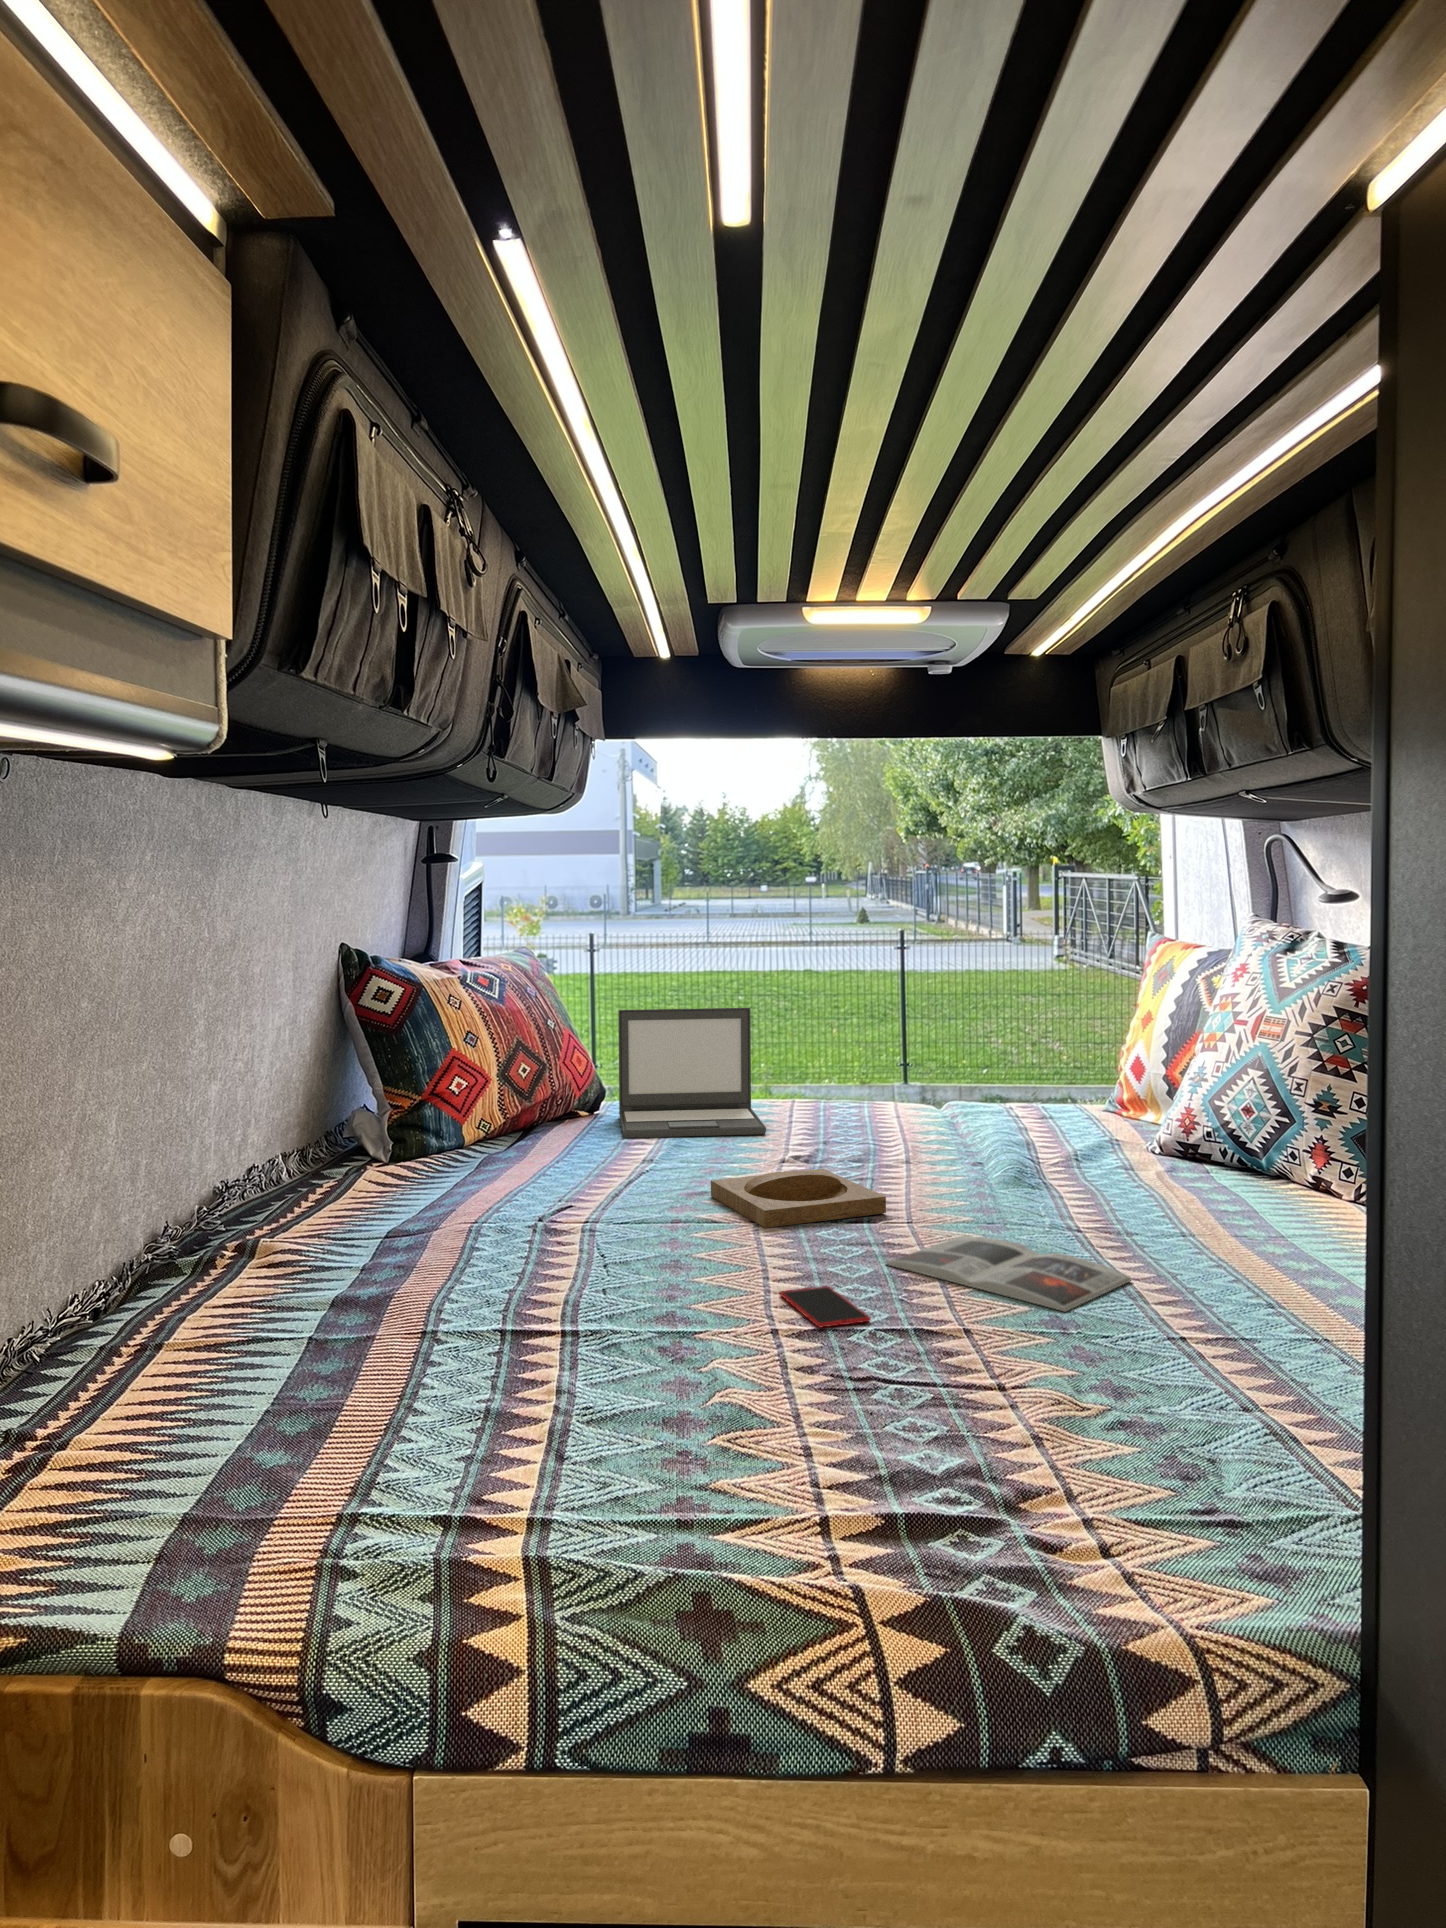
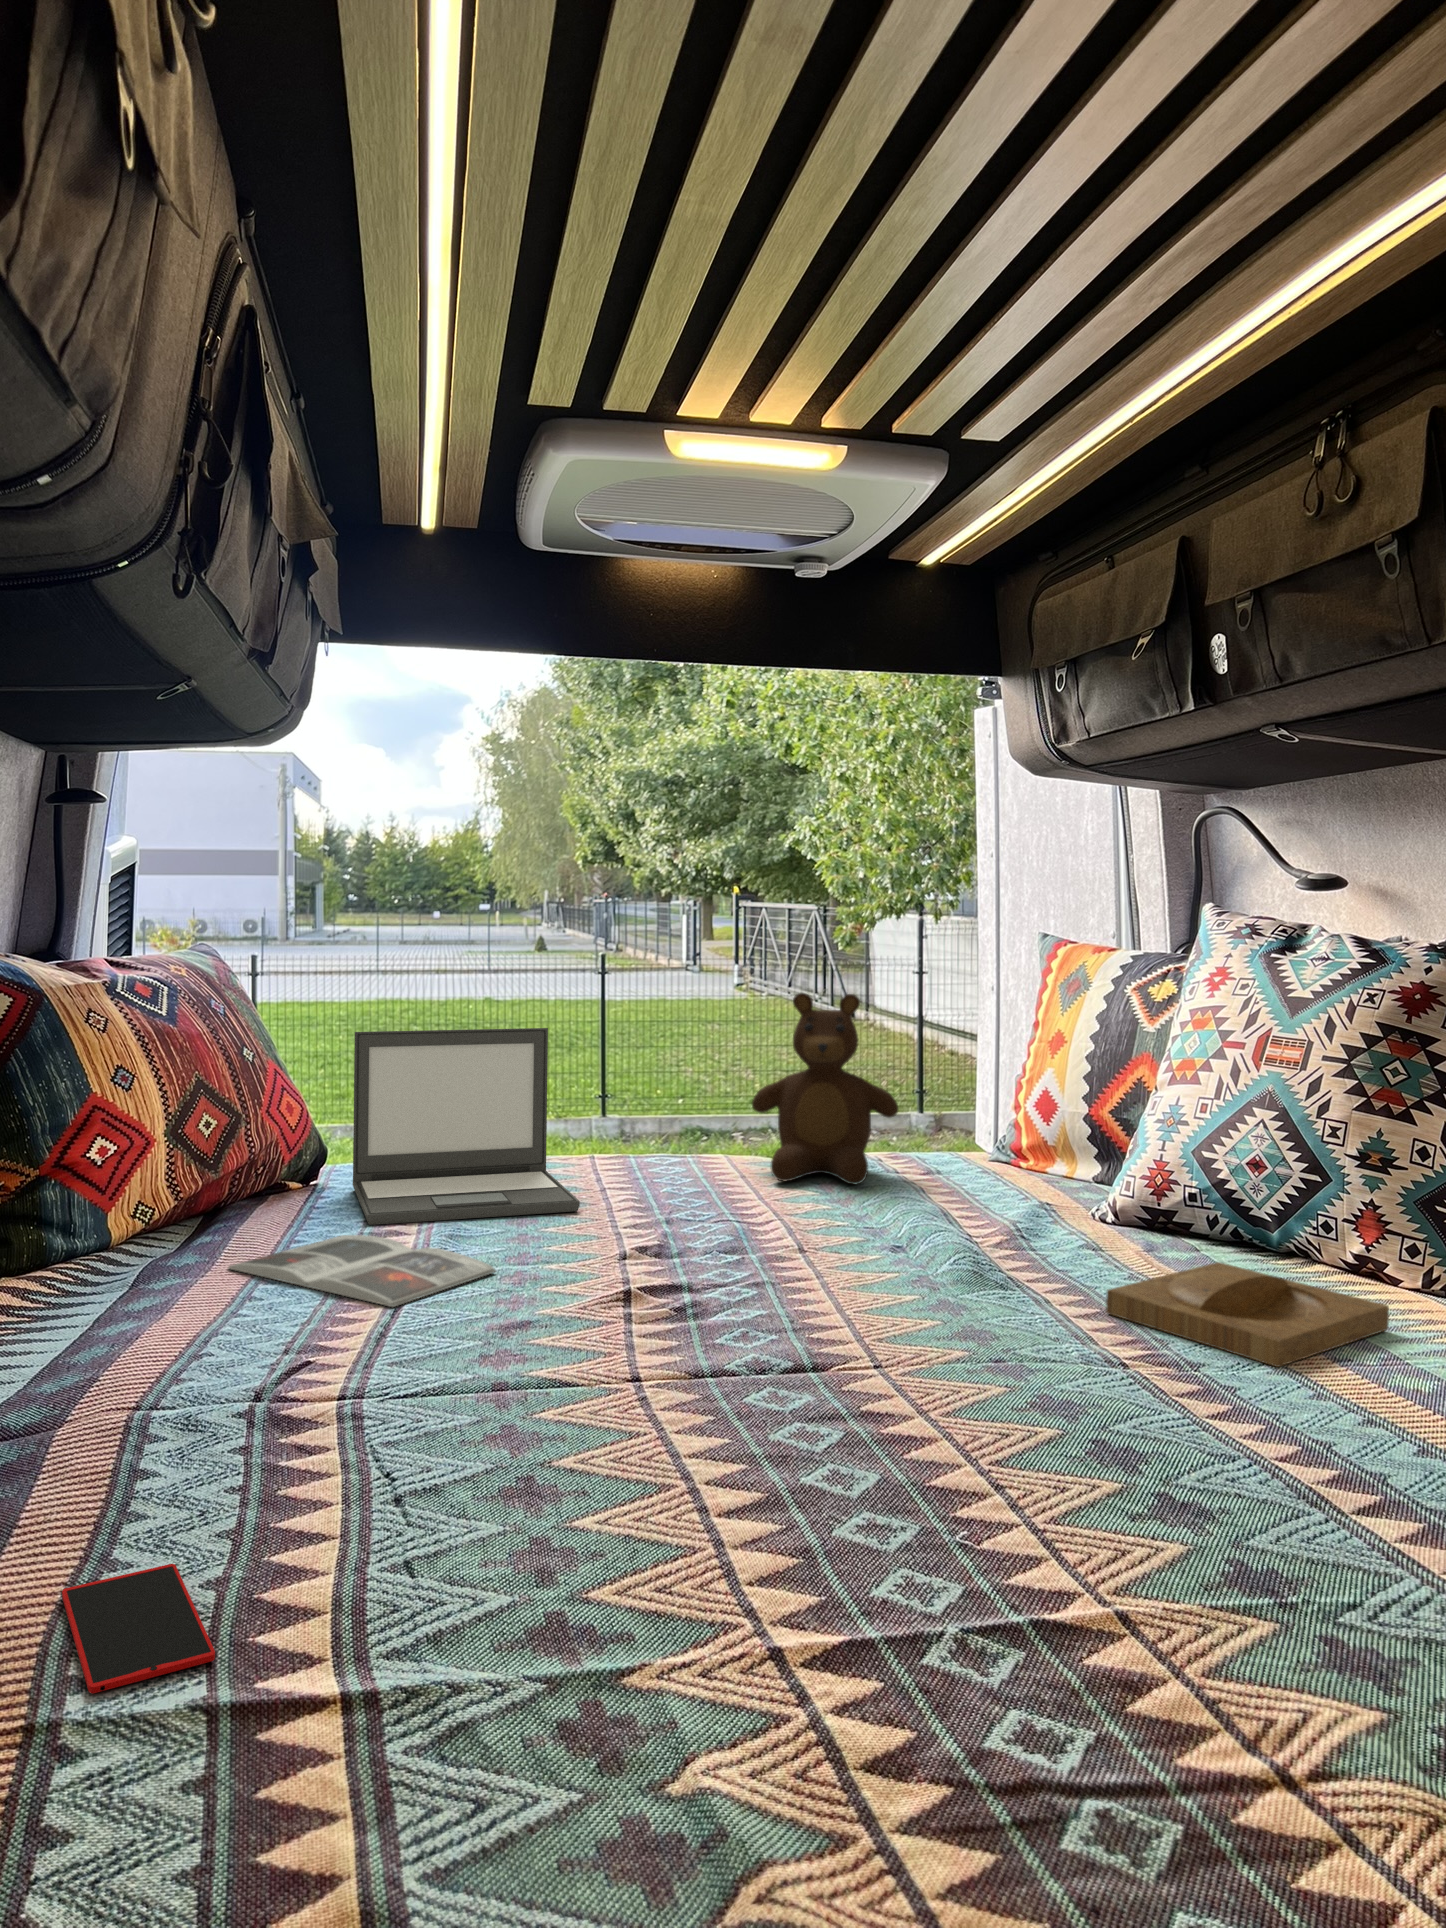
teddy bear: none [903,982,1013,1124] -> present [752,993,899,1184]
tray: present [711,1169,886,1228] -> present [1106,1262,1389,1367]
magazine: present [886,1236,1132,1311] -> present [228,1235,496,1307]
smartphone: present [780,1286,871,1328] -> present [62,1564,215,1694]

